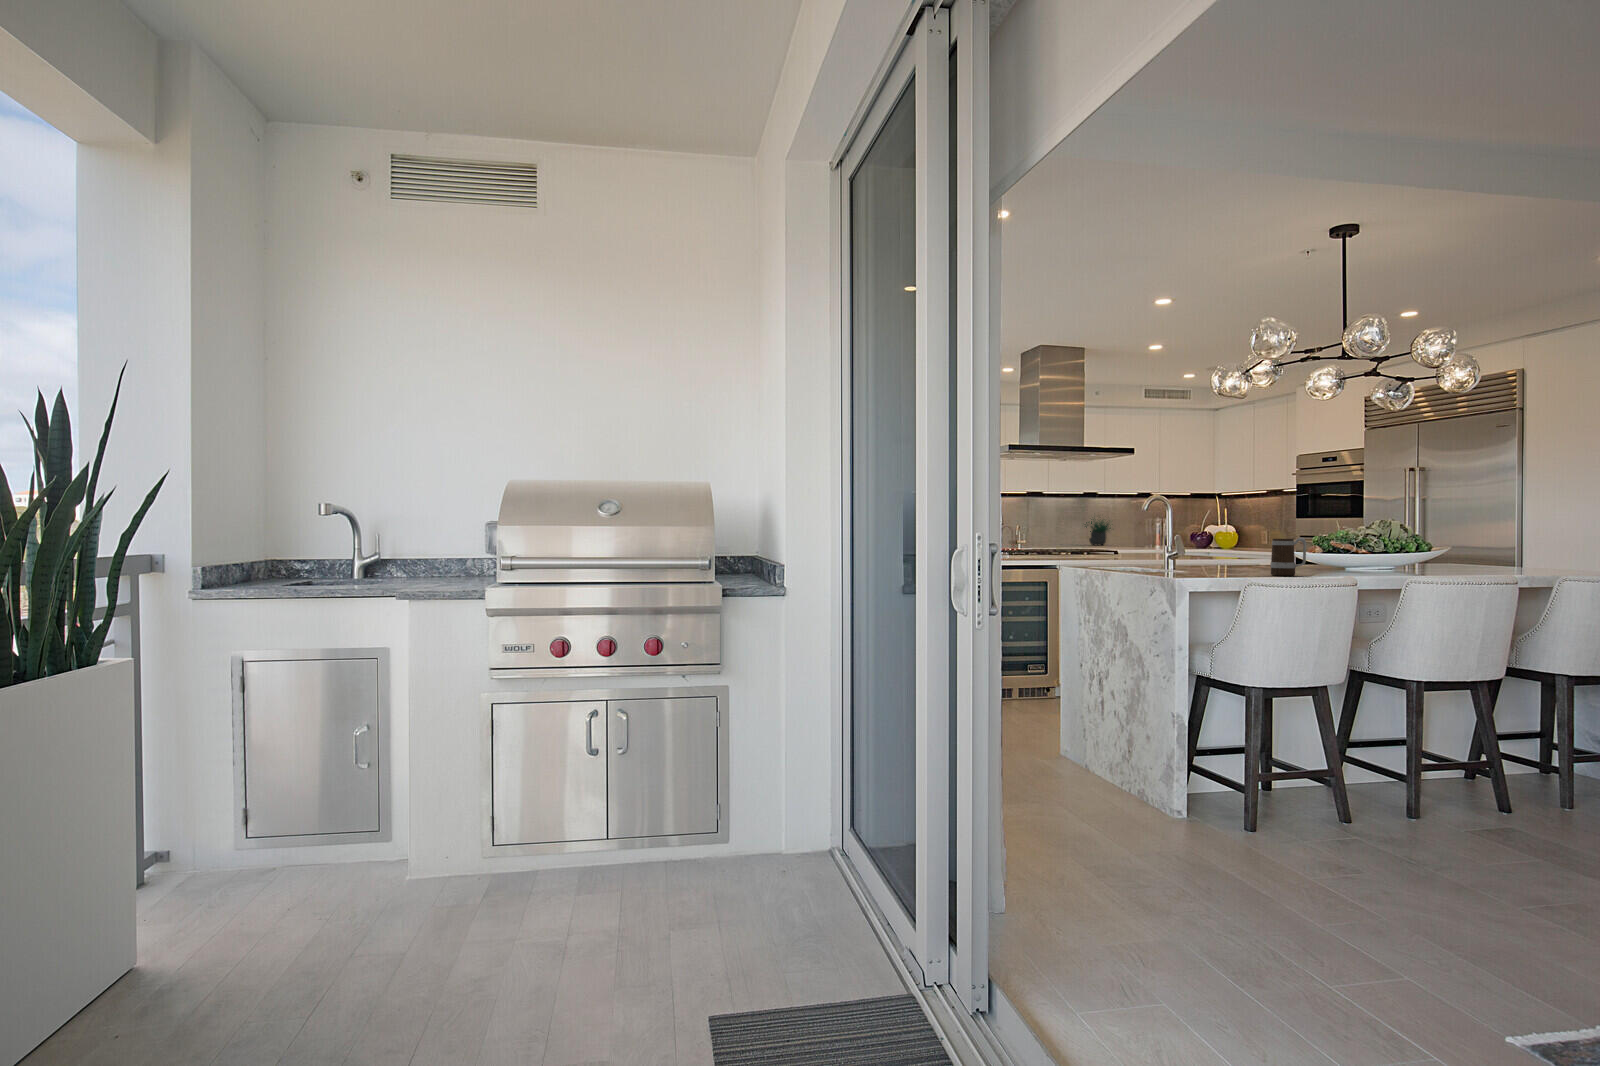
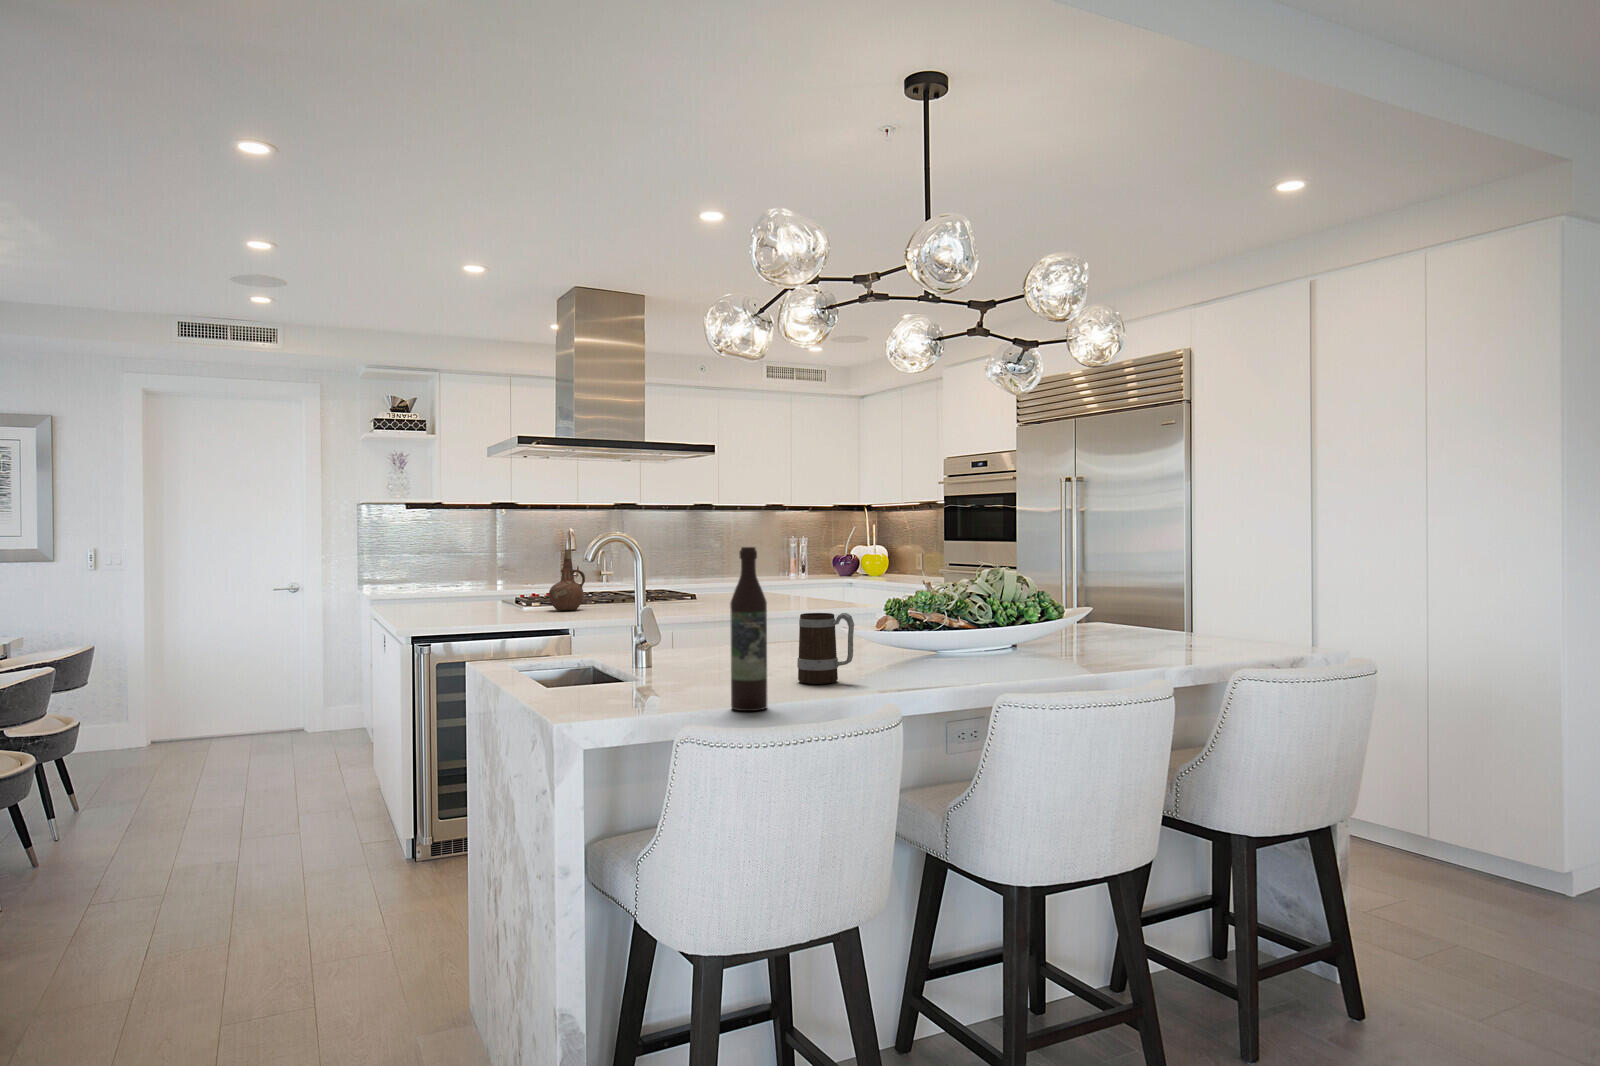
wine bottle: none [1250,499,1271,580] -> present [730,547,767,711]
ceramic pitcher: none [1031,517,1055,556] -> present [549,549,585,611]
potted plant: present [1085,519,1111,545] -> none [692,524,742,574]

